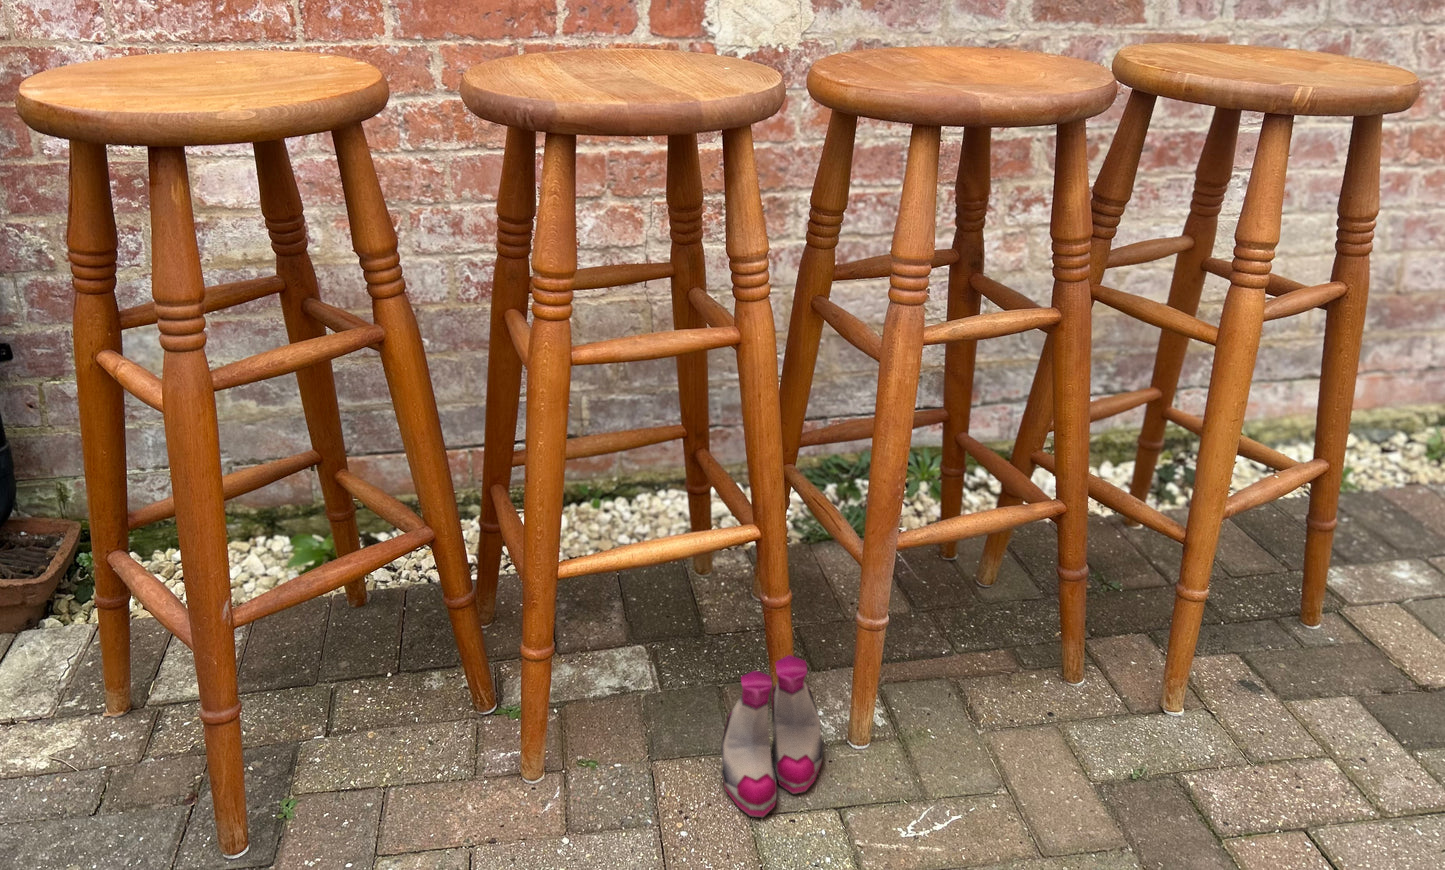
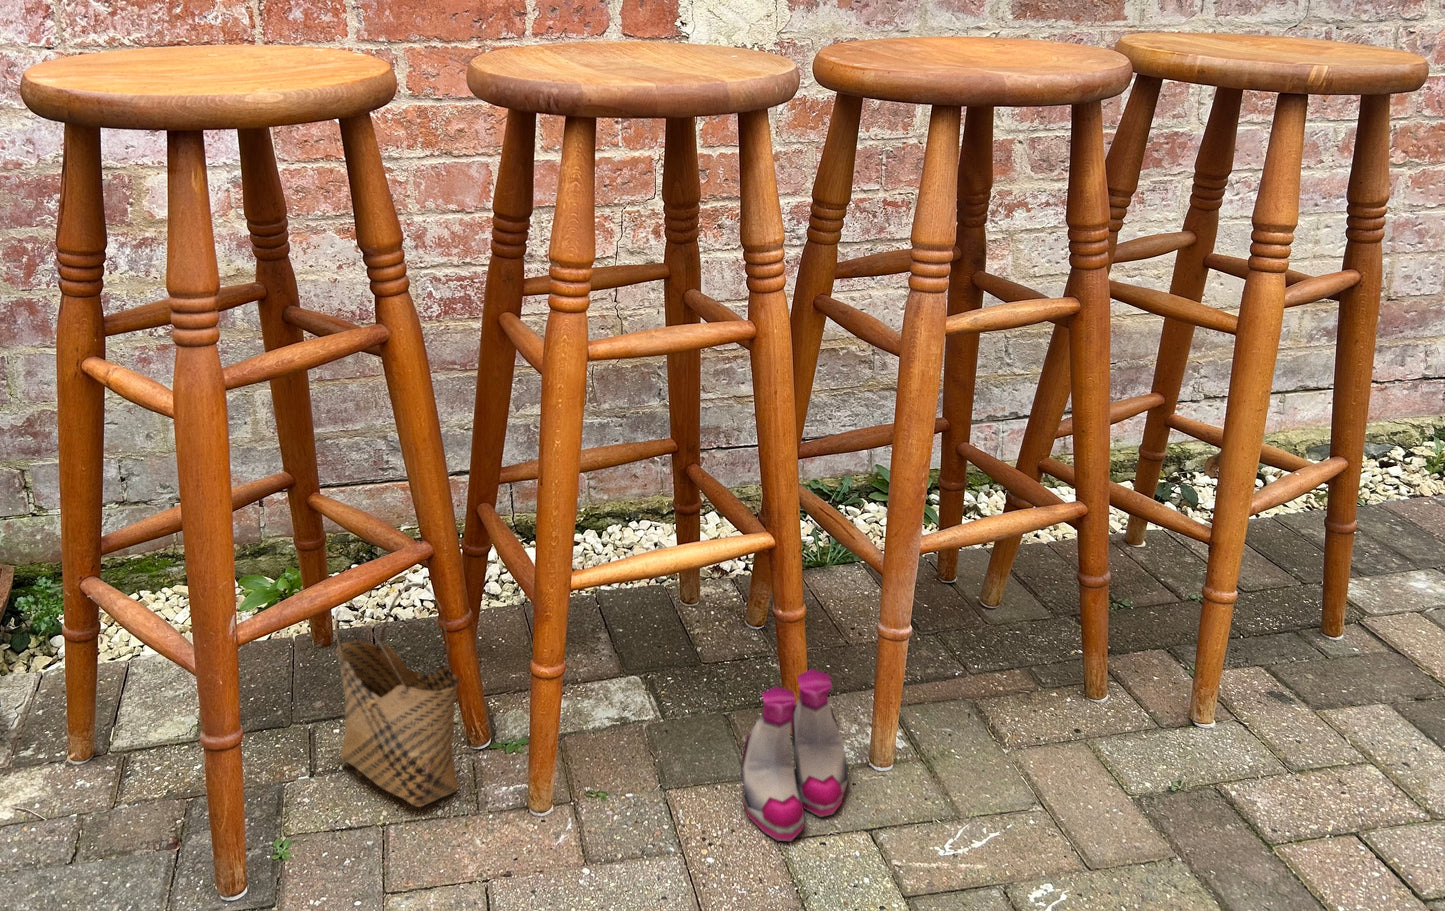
woven basket: none [346,561,461,768] -> present [335,583,459,807]

